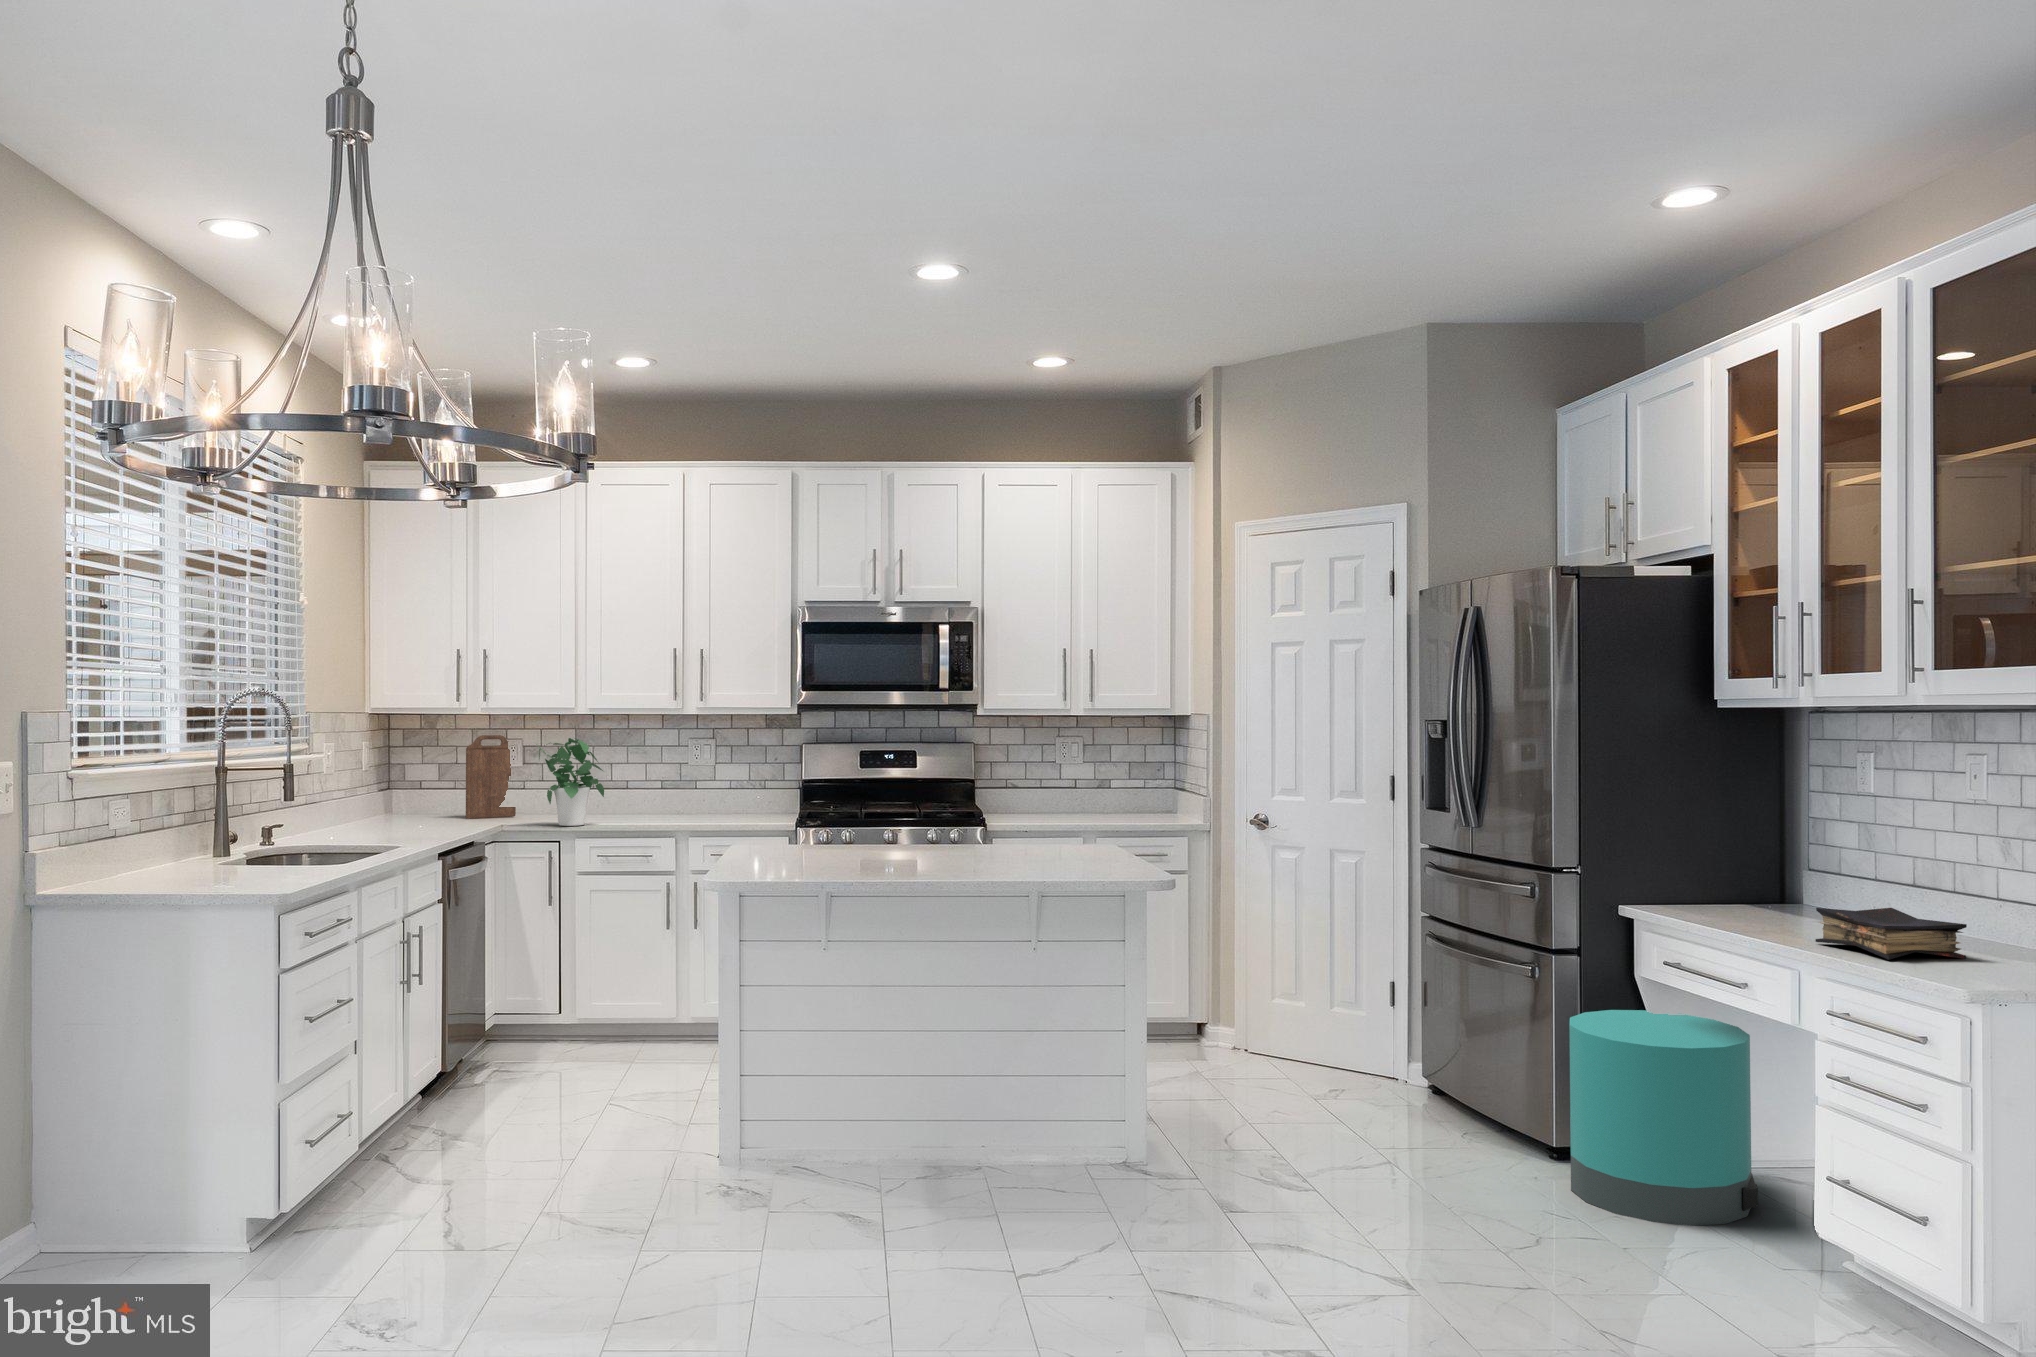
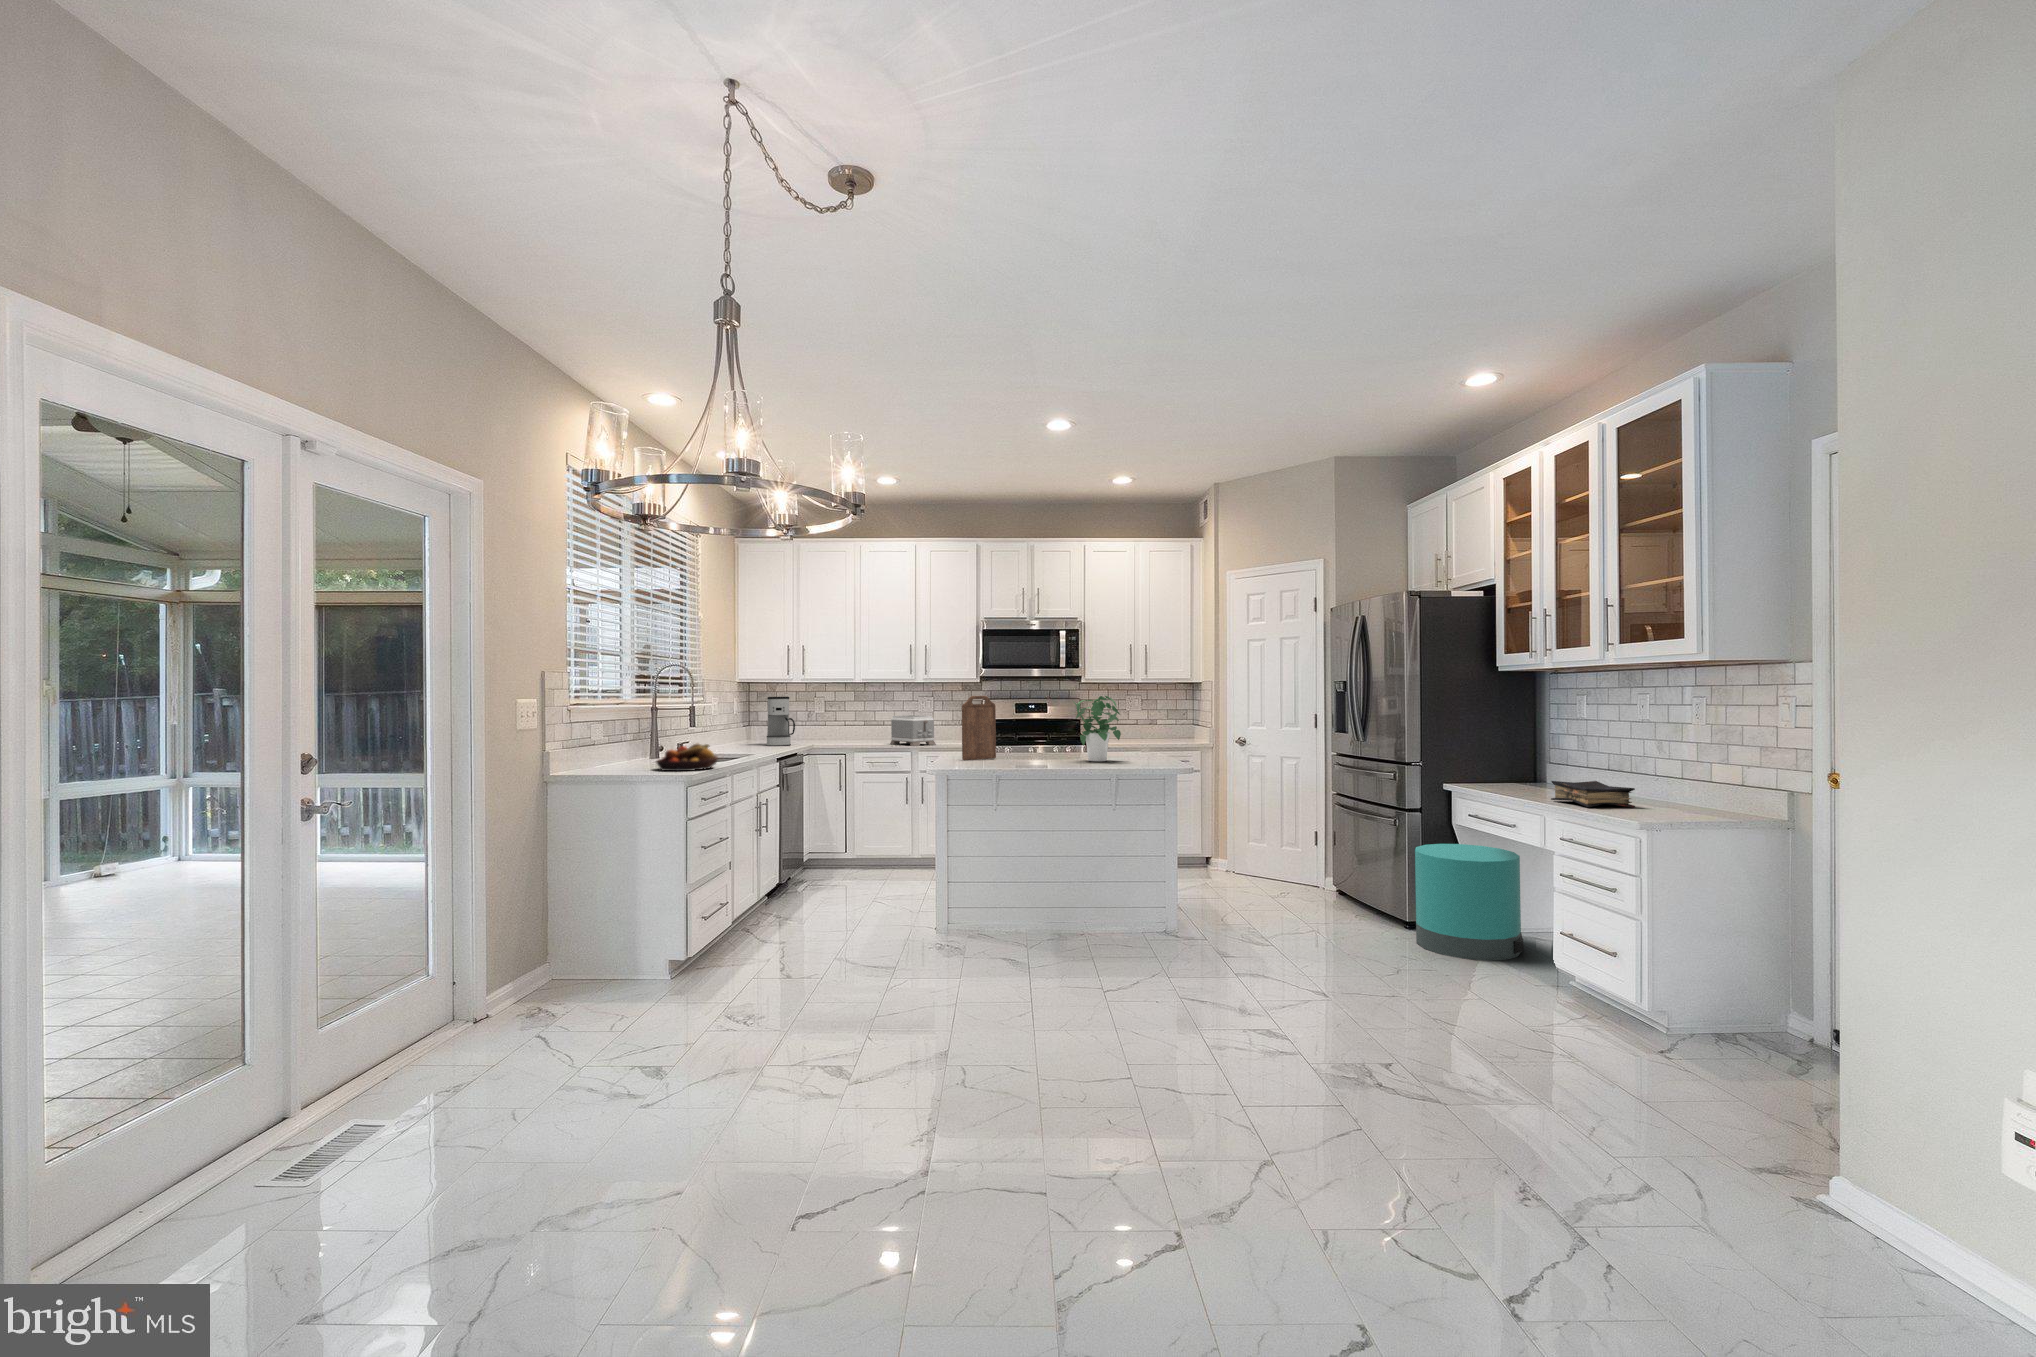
cutting board: present [466,735,516,819] -> present [962,696,996,760]
coffee maker: none [410,736,464,826] -> present [767,697,795,746]
potted plant: present [539,738,604,826] -> present [1074,696,1121,761]
toaster: none [640,770,723,827] -> present [890,715,935,746]
fruit bowl: none [151,835,280,891] -> present [657,743,718,771]

